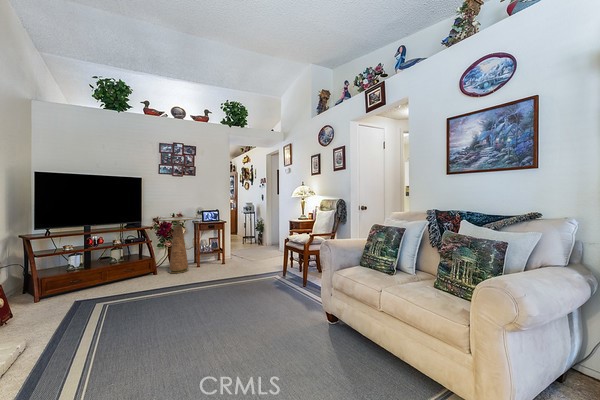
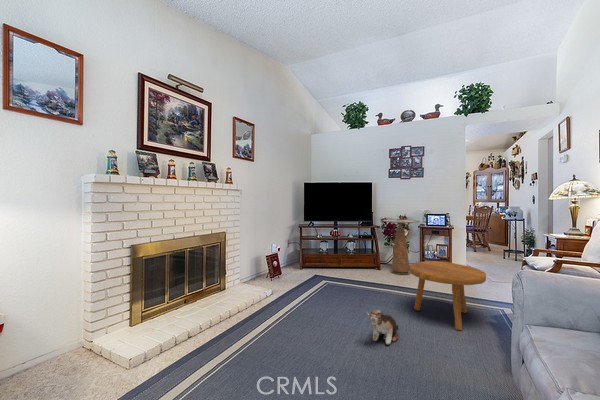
footstool: none [208,250,267,304] -> present [410,261,486,330]
plush toy: none [189,312,216,347] -> present [367,309,398,344]

